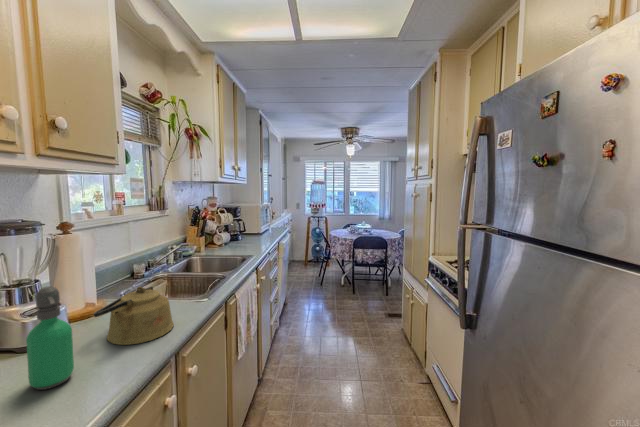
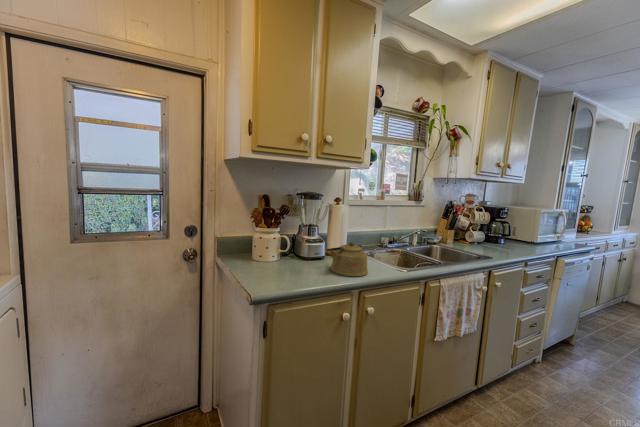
soap dispenser: present [26,286,74,390] -> none [290,224,308,274]

